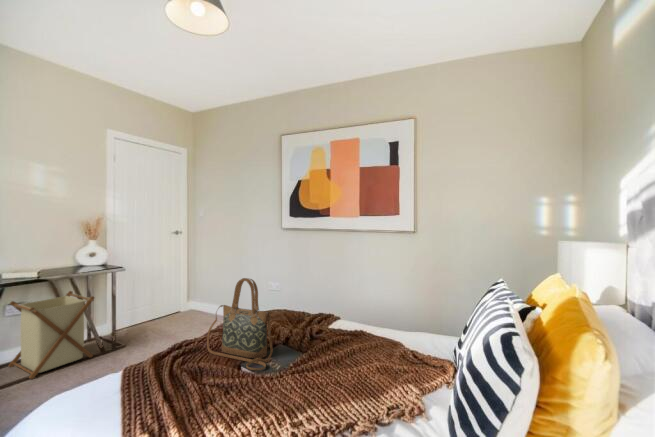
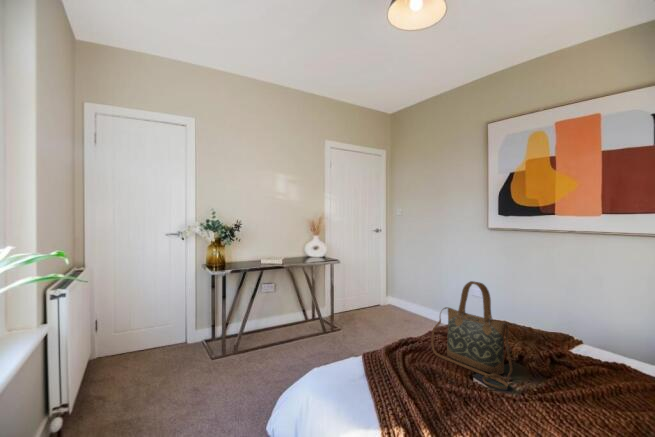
laundry basket: present [9,291,94,379] -> none [268,277,319,342]

